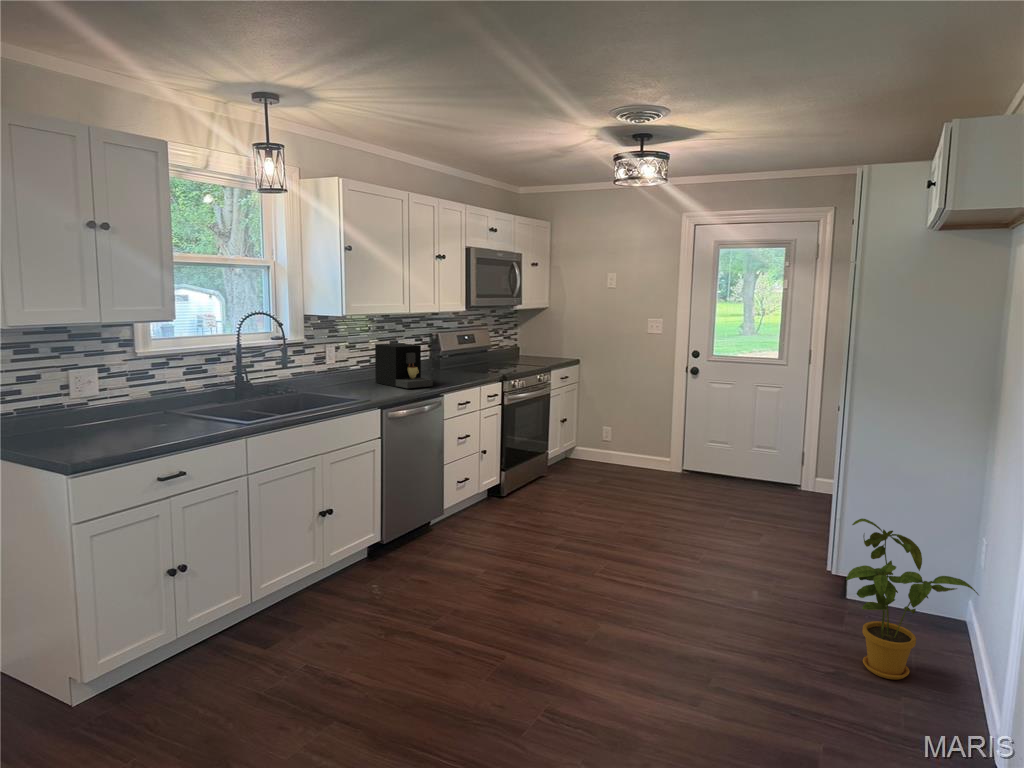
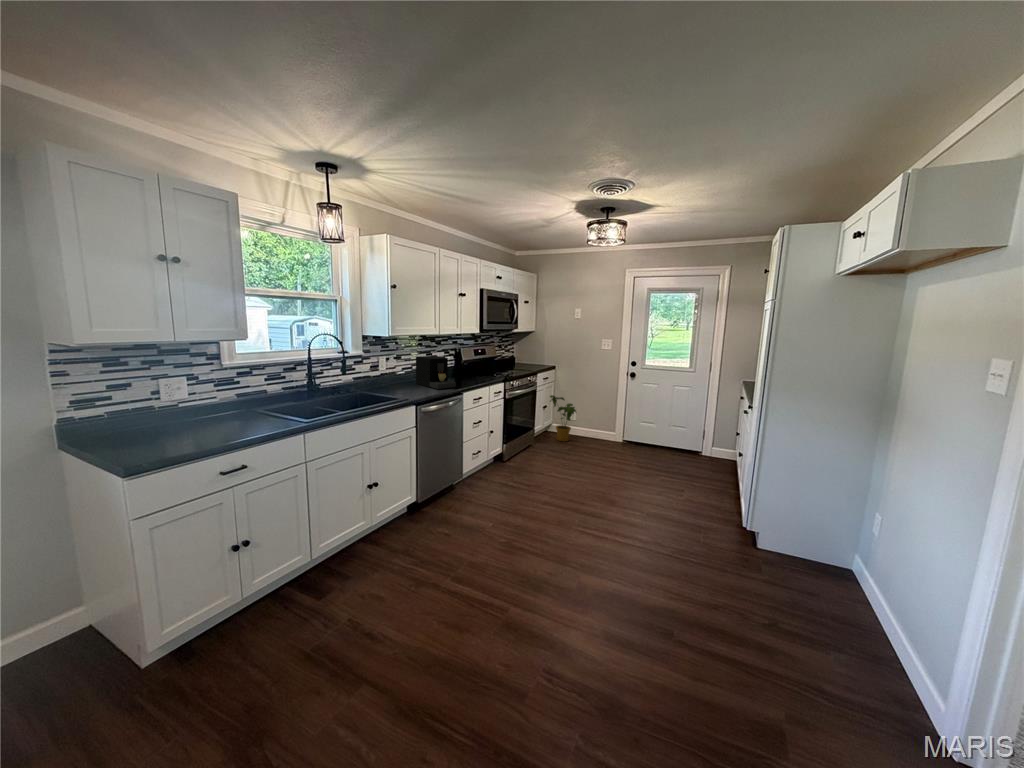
house plant: present [846,519,978,680] -> present [550,395,576,441]

